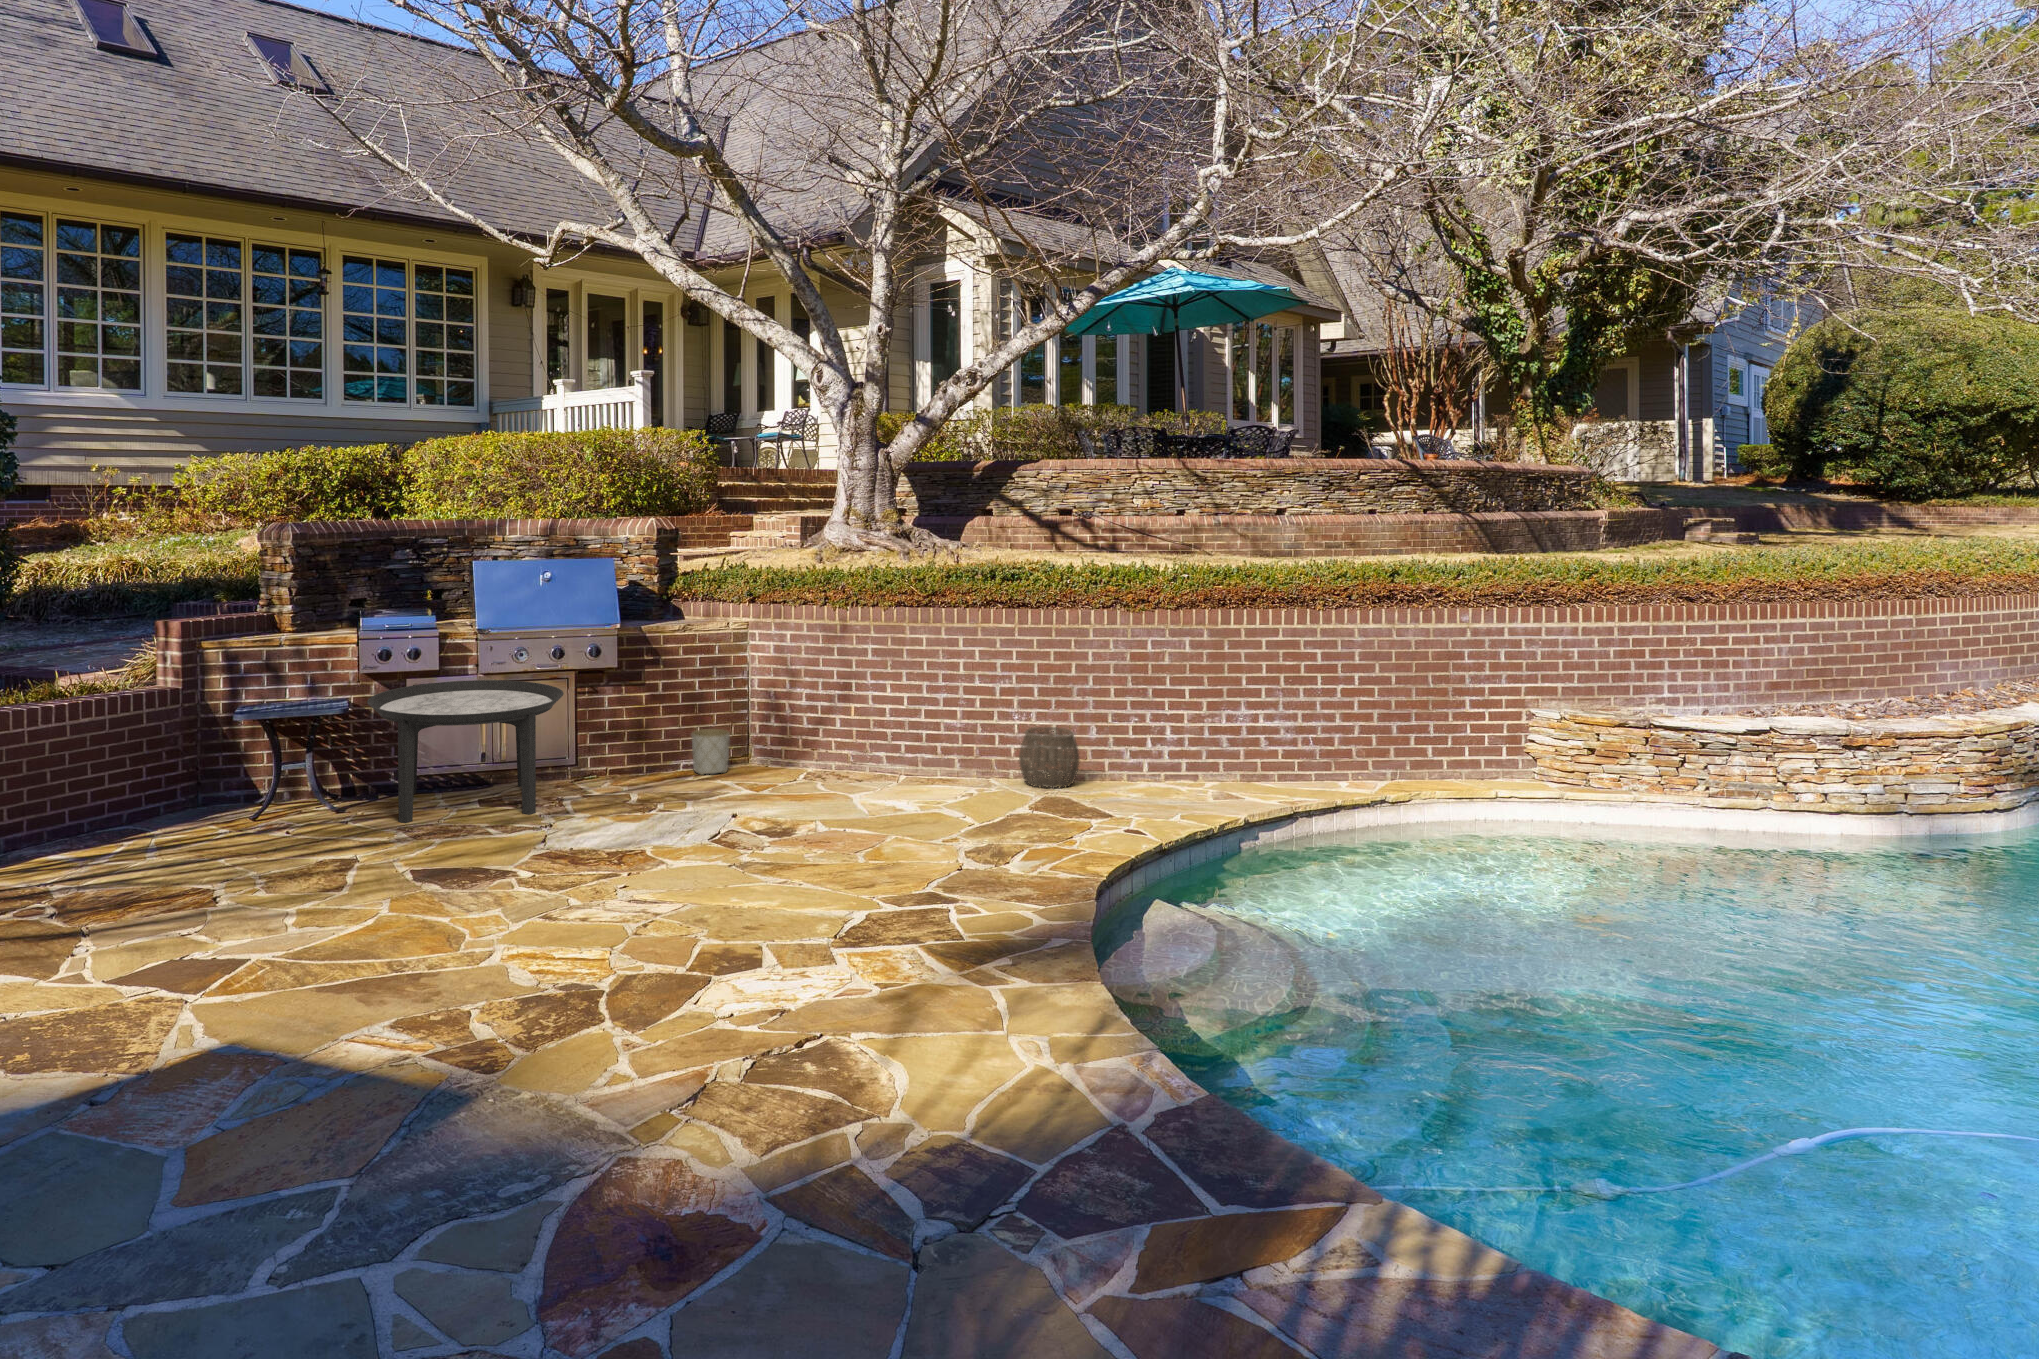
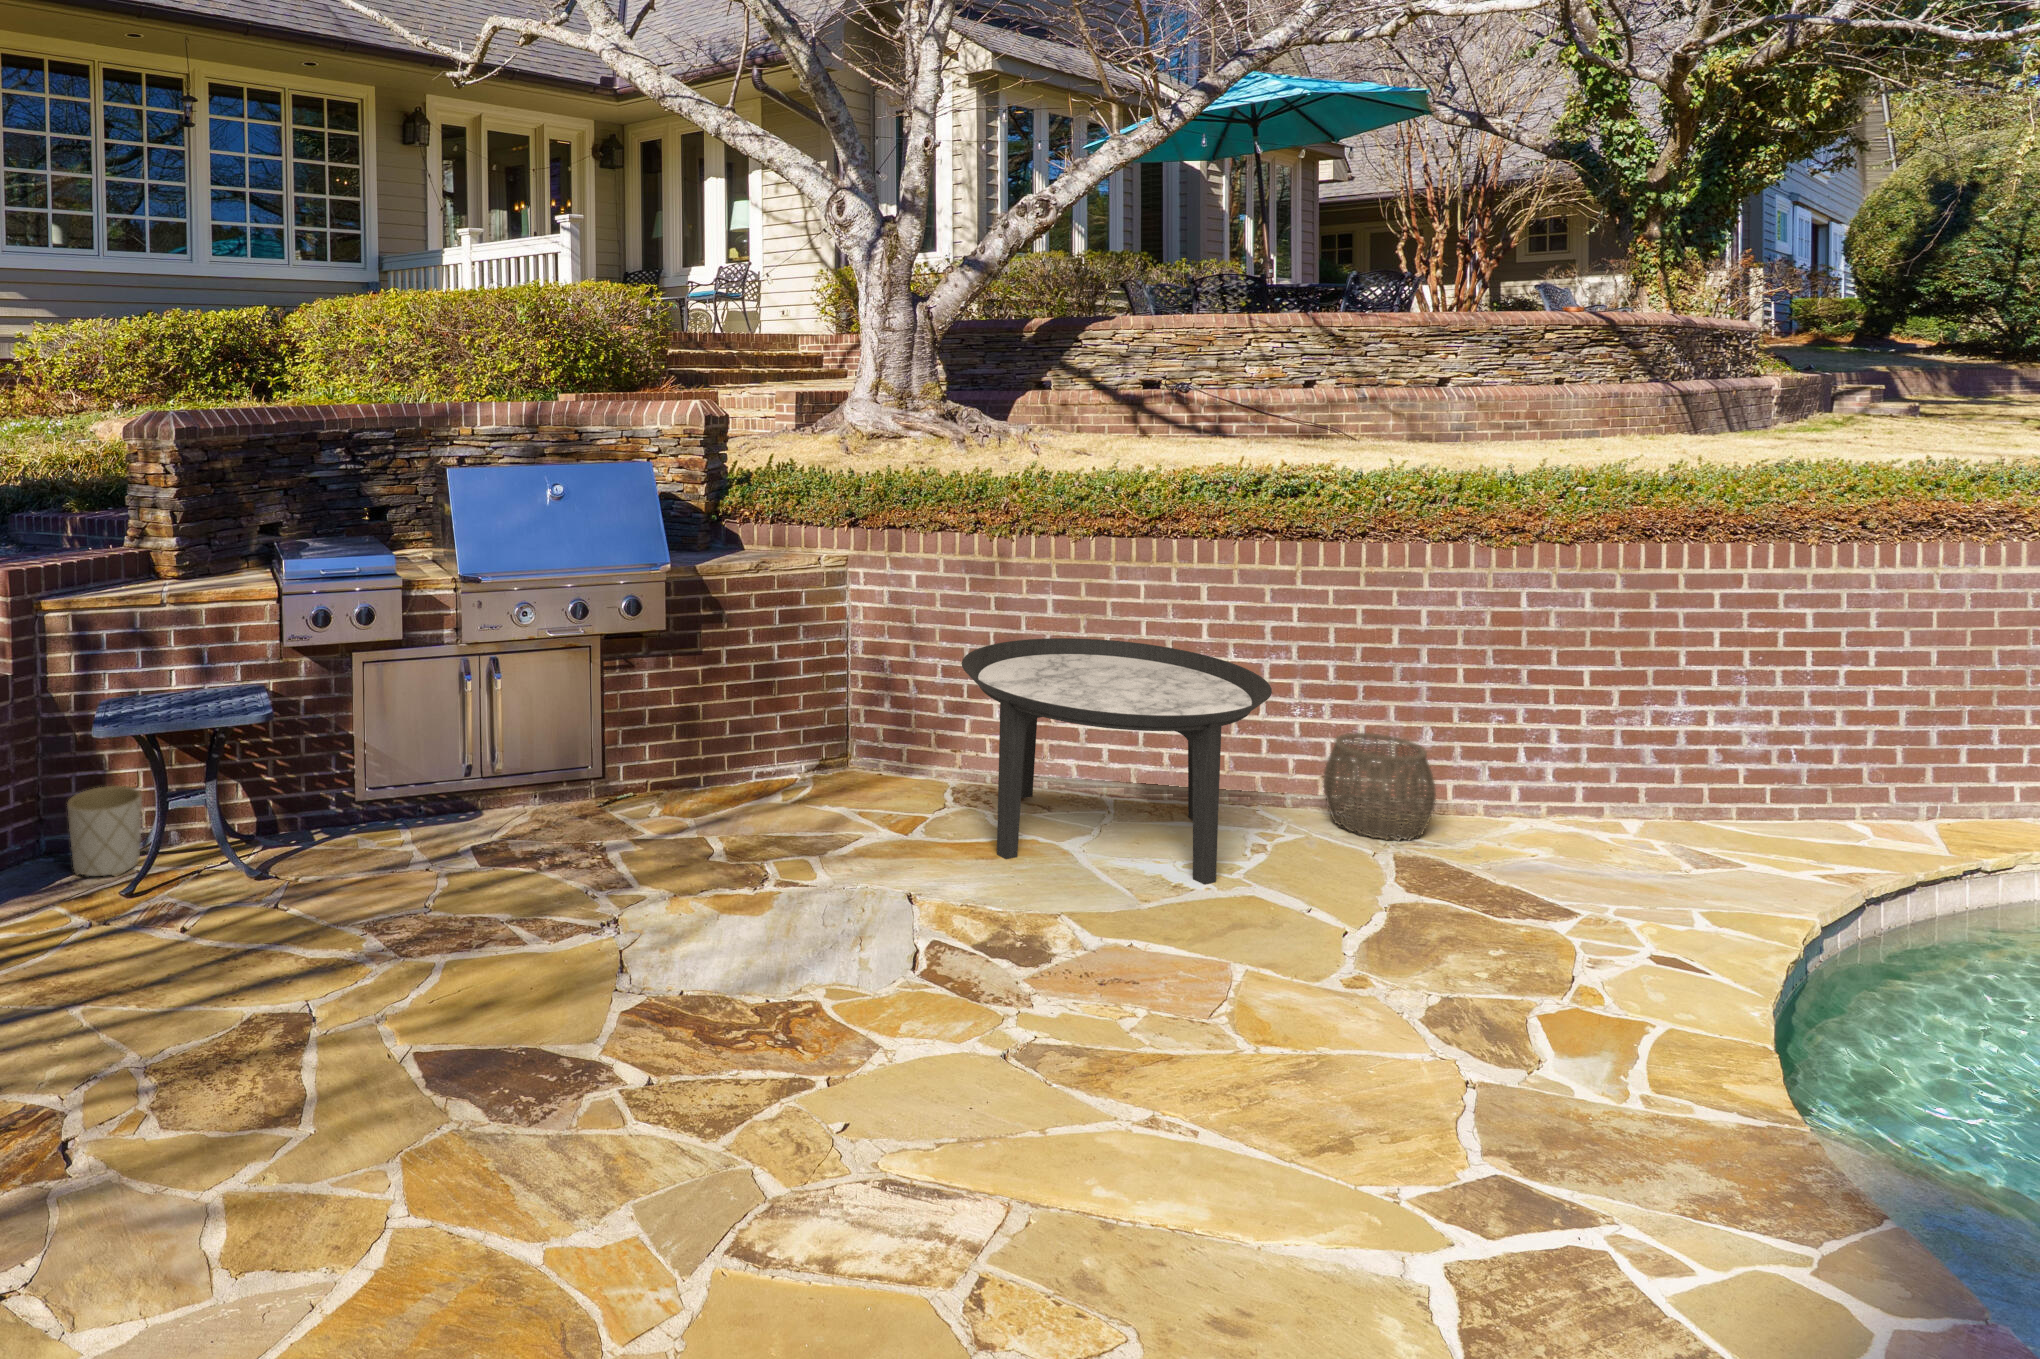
round table: present [367,680,564,823] -> present [962,638,1272,885]
planter: present [692,729,730,775] -> present [68,786,142,876]

